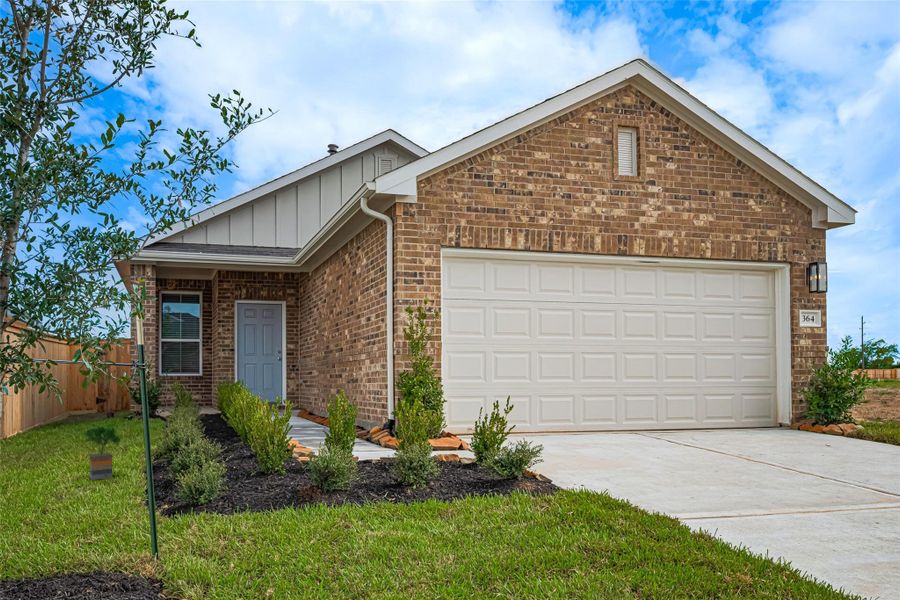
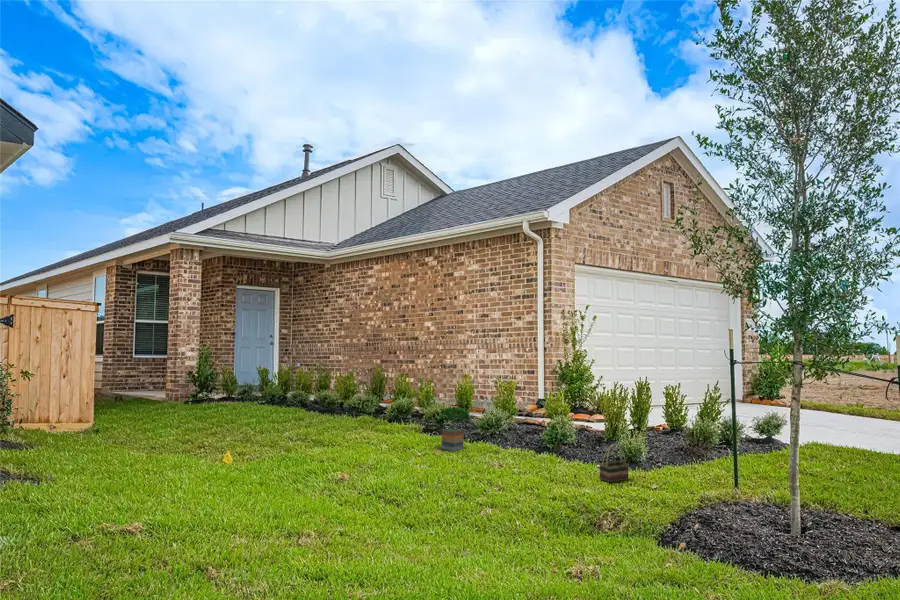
basket: none [84,477,127,528] -> present [600,444,629,482]

